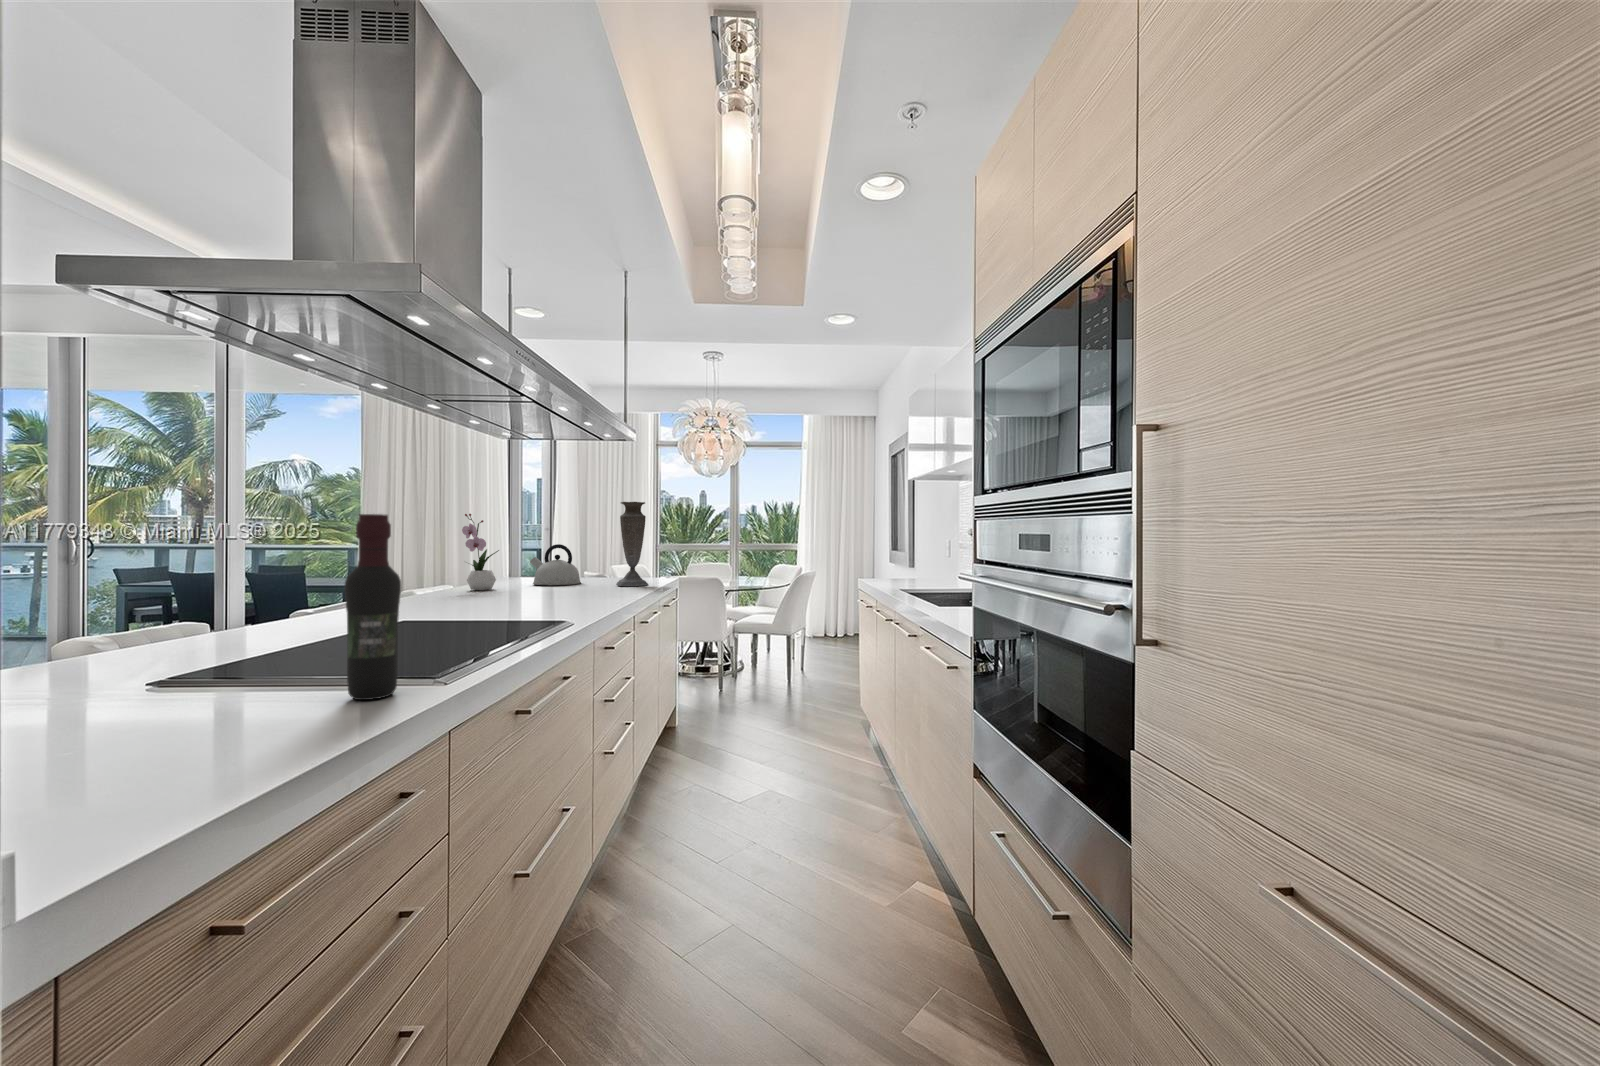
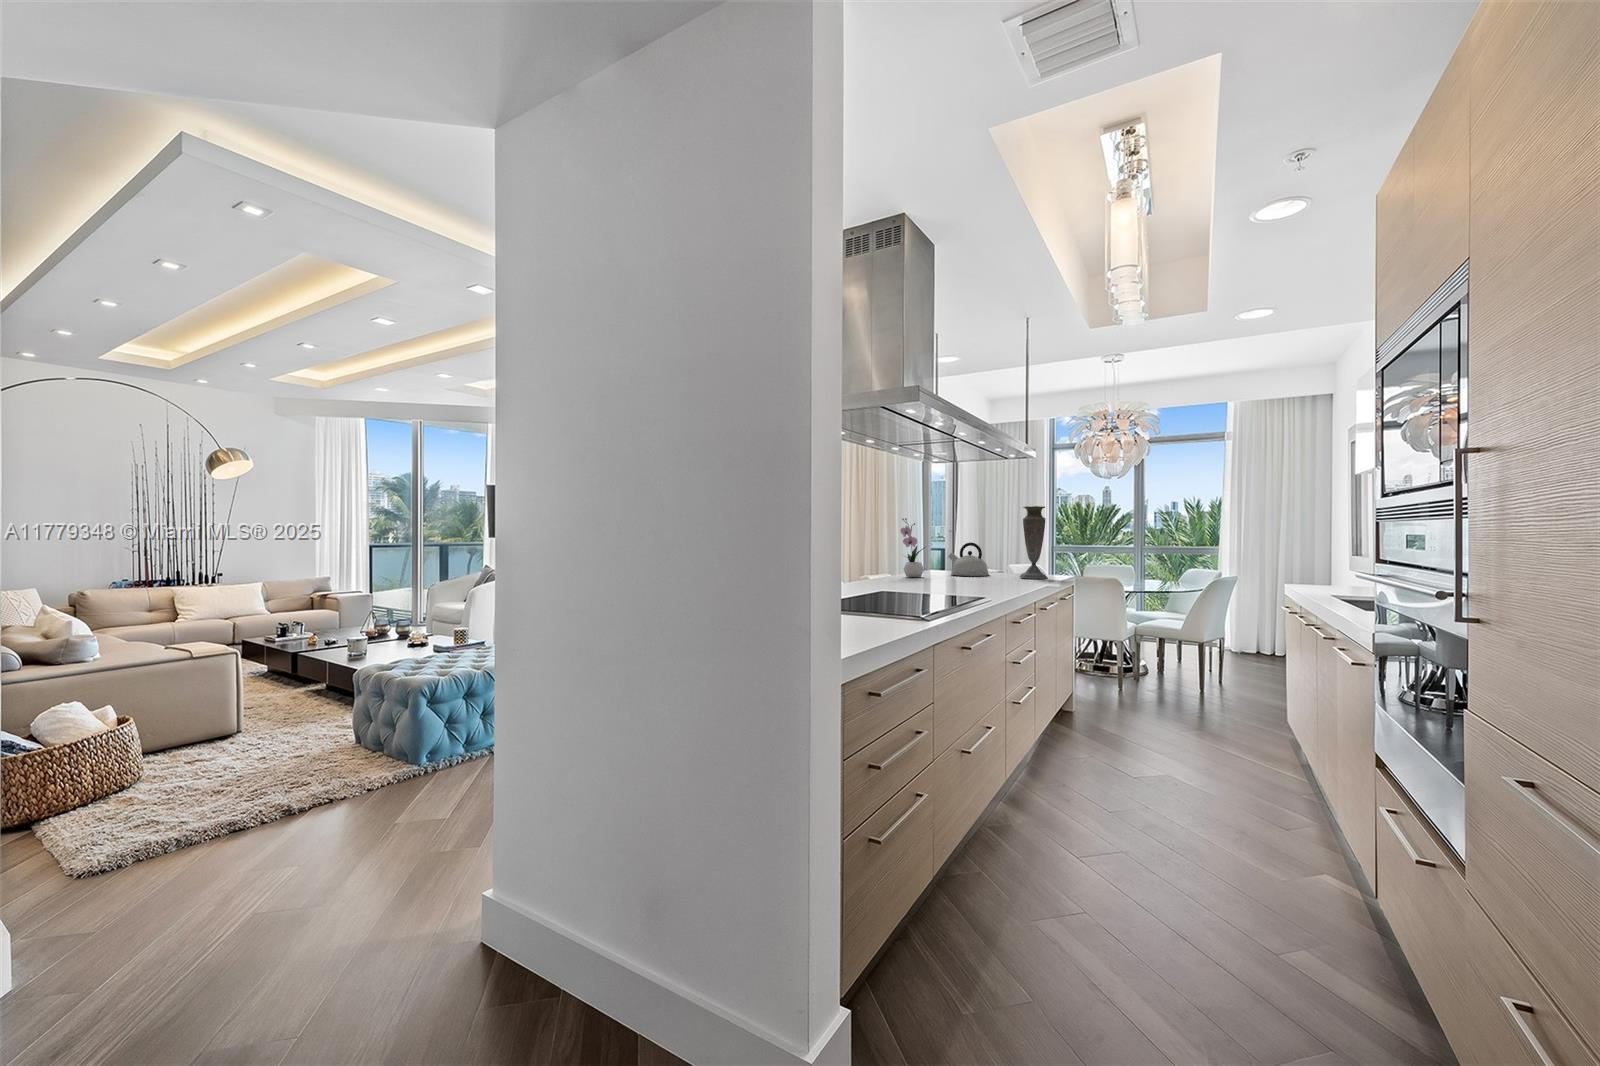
wine bottle: present [344,514,401,700] -> none [875,521,902,624]

